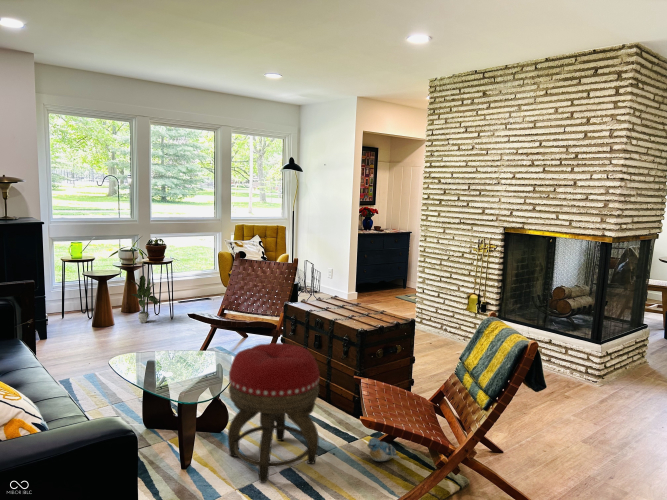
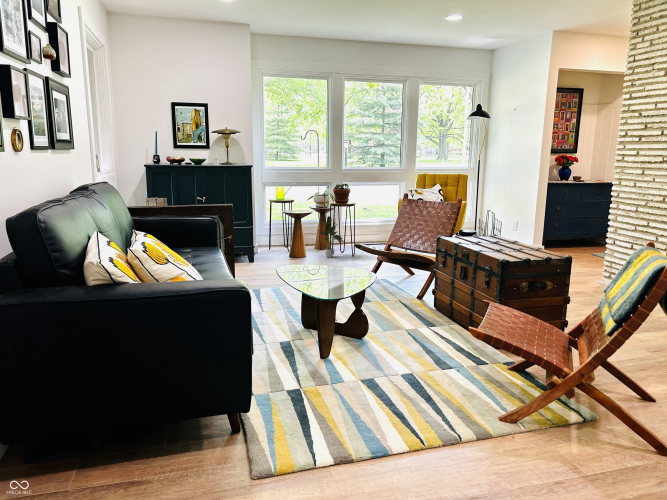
footstool: present [228,343,320,483] -> none [361,262,445,381]
plush toy: present [367,438,399,461] -> none [490,360,525,384]

